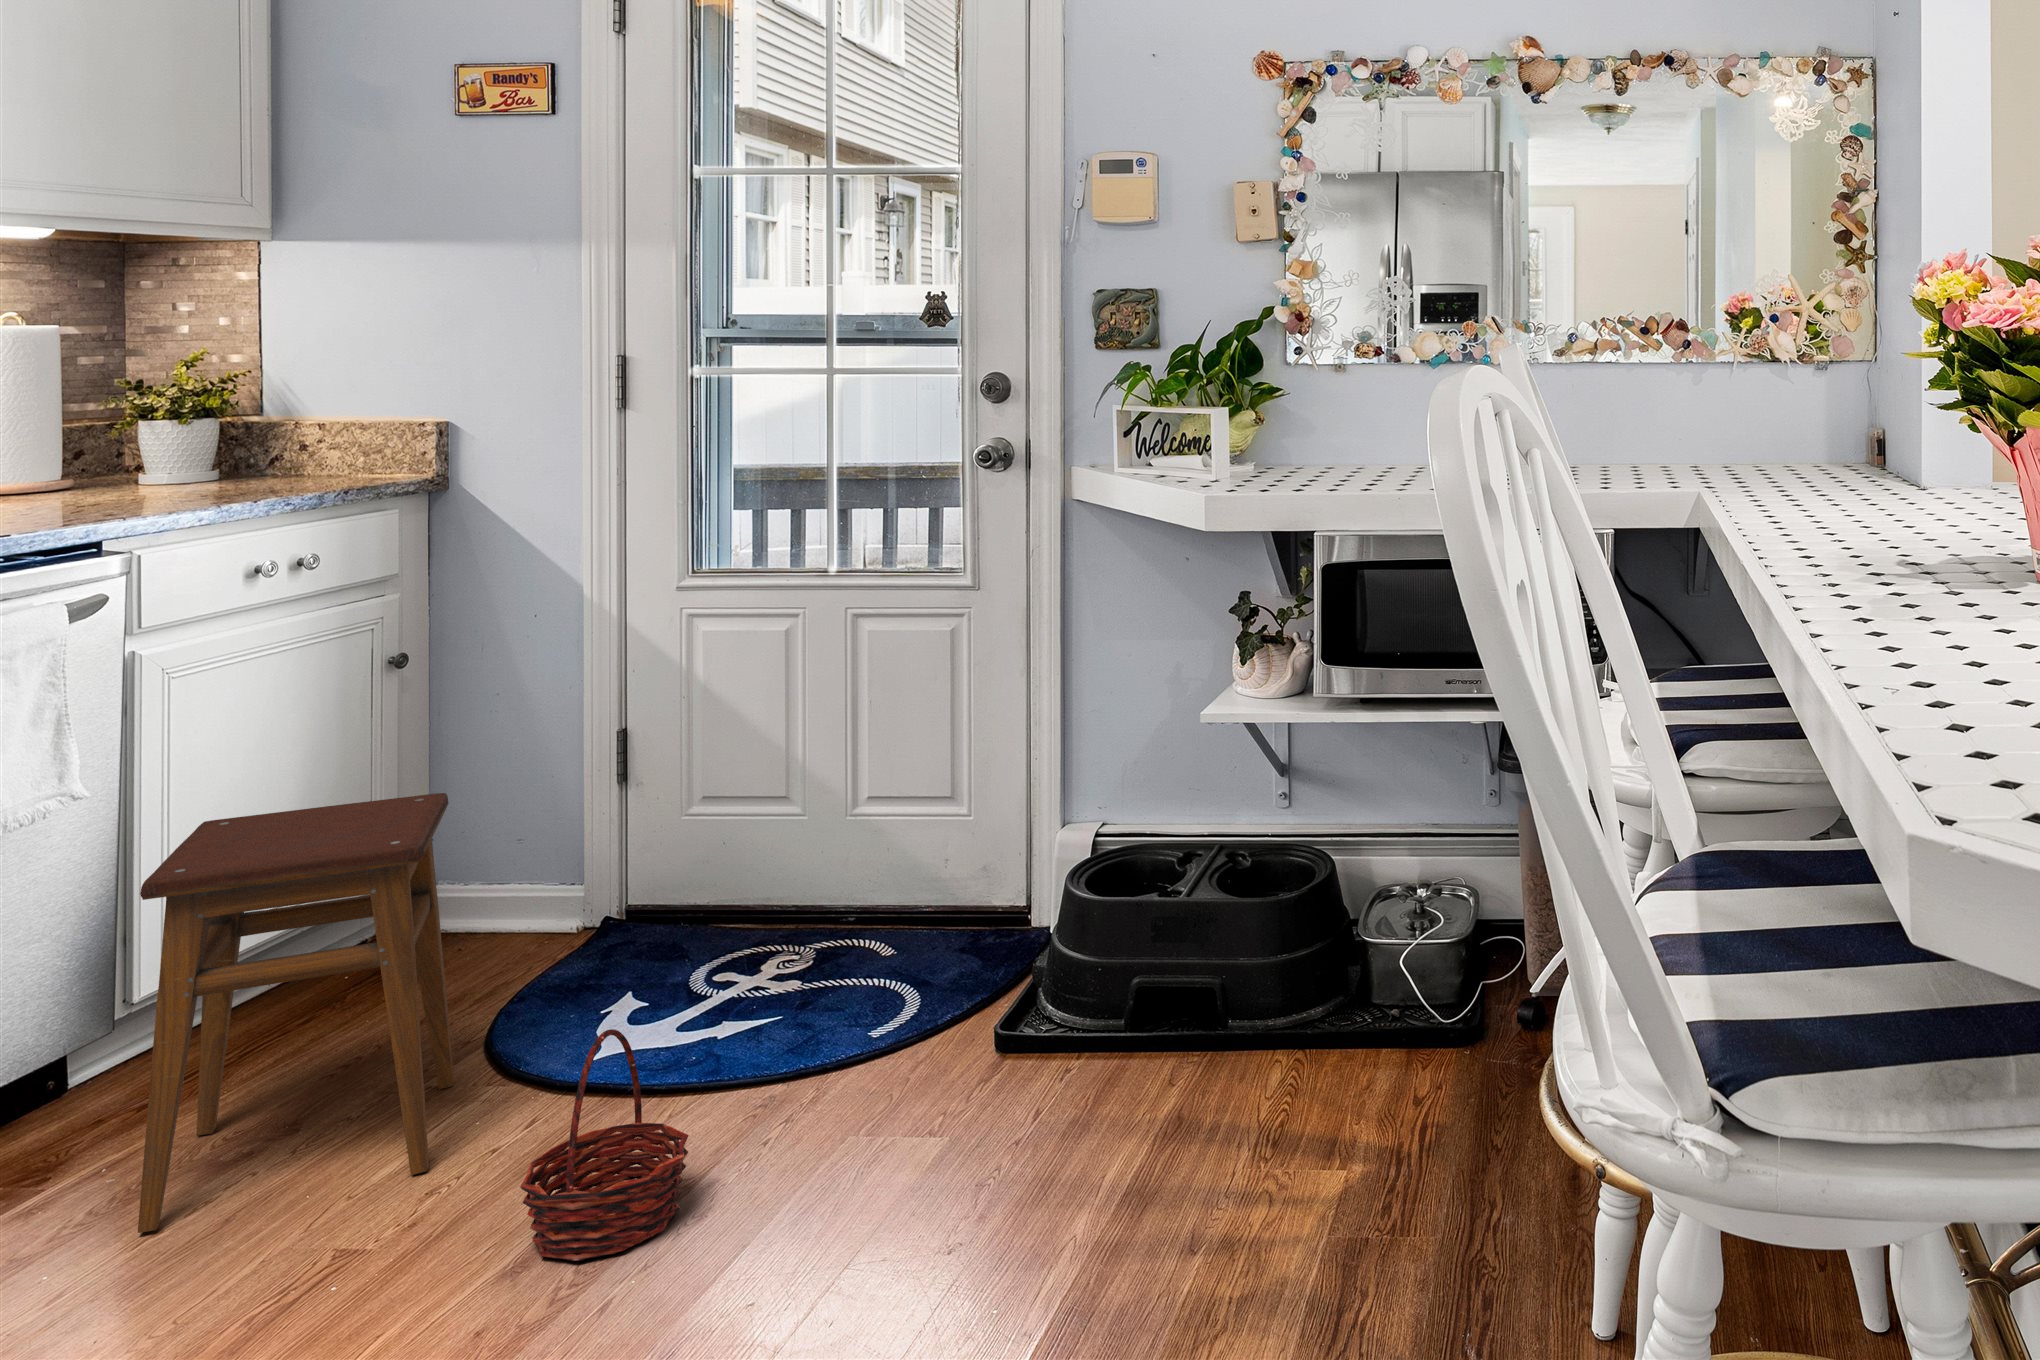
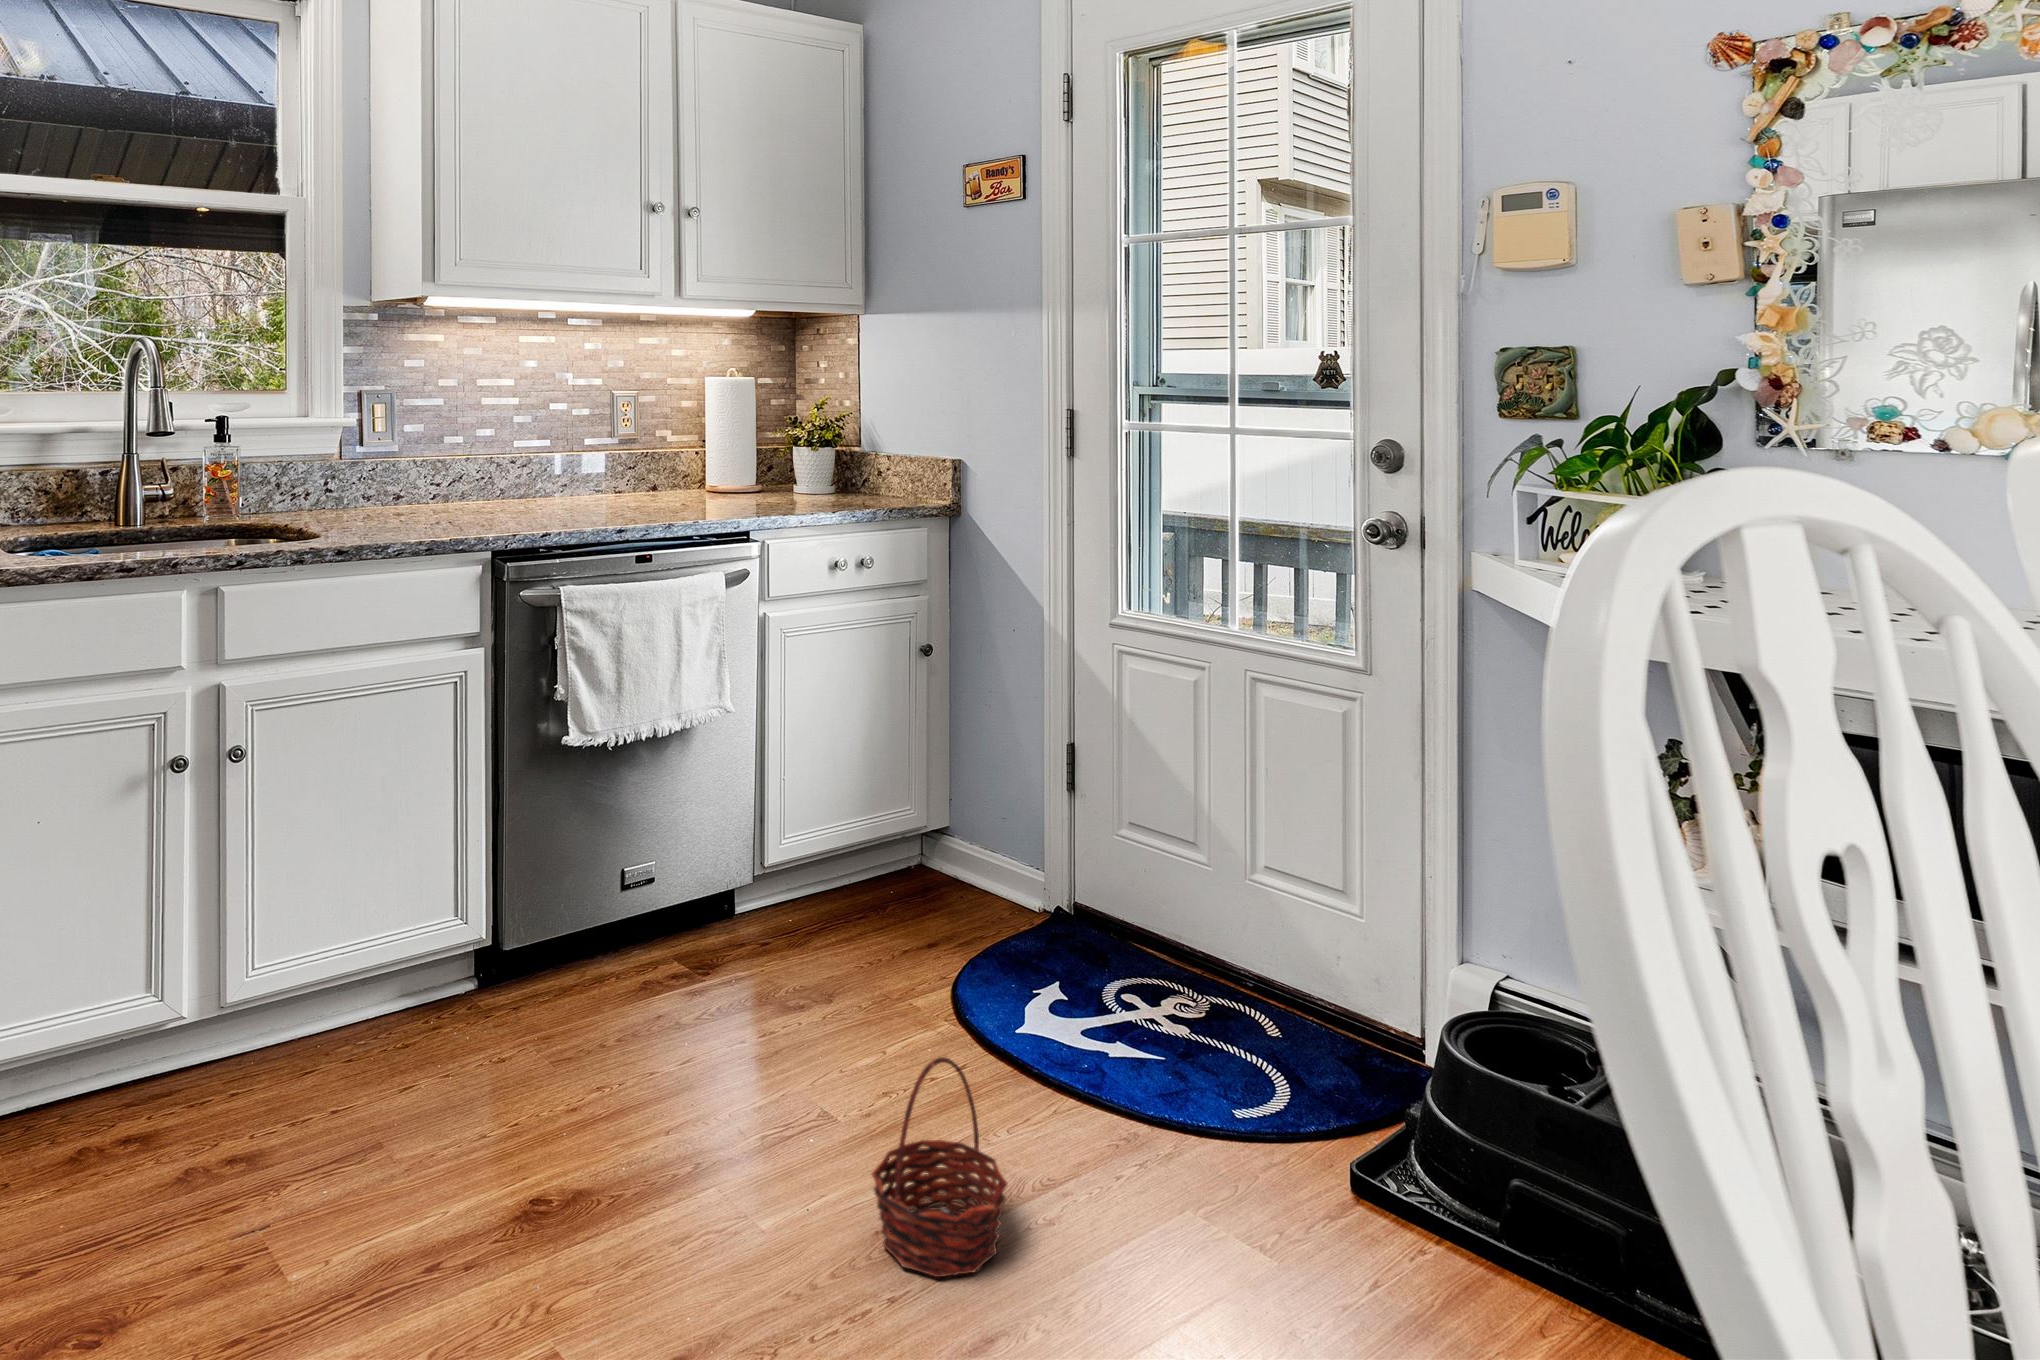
stool: present [138,793,454,1233] -> none [685,766,907,1108]

